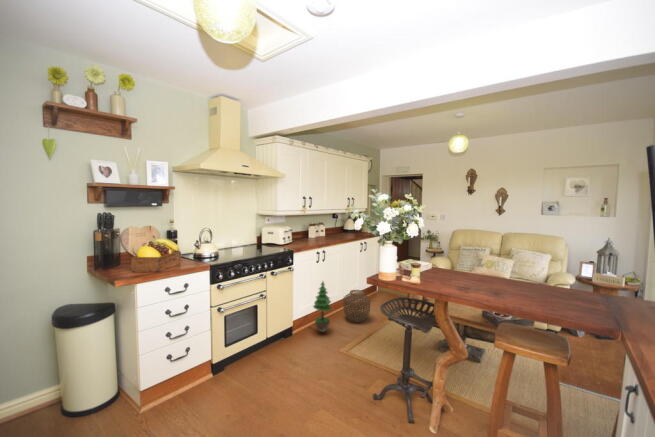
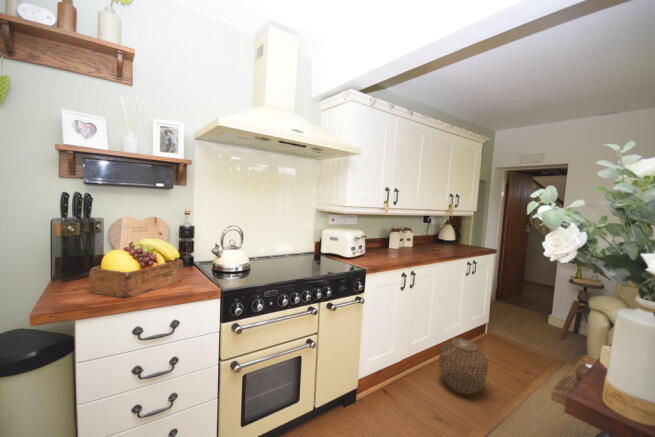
potted tree: present [314,282,331,332] -> none [392,323,424,407]

